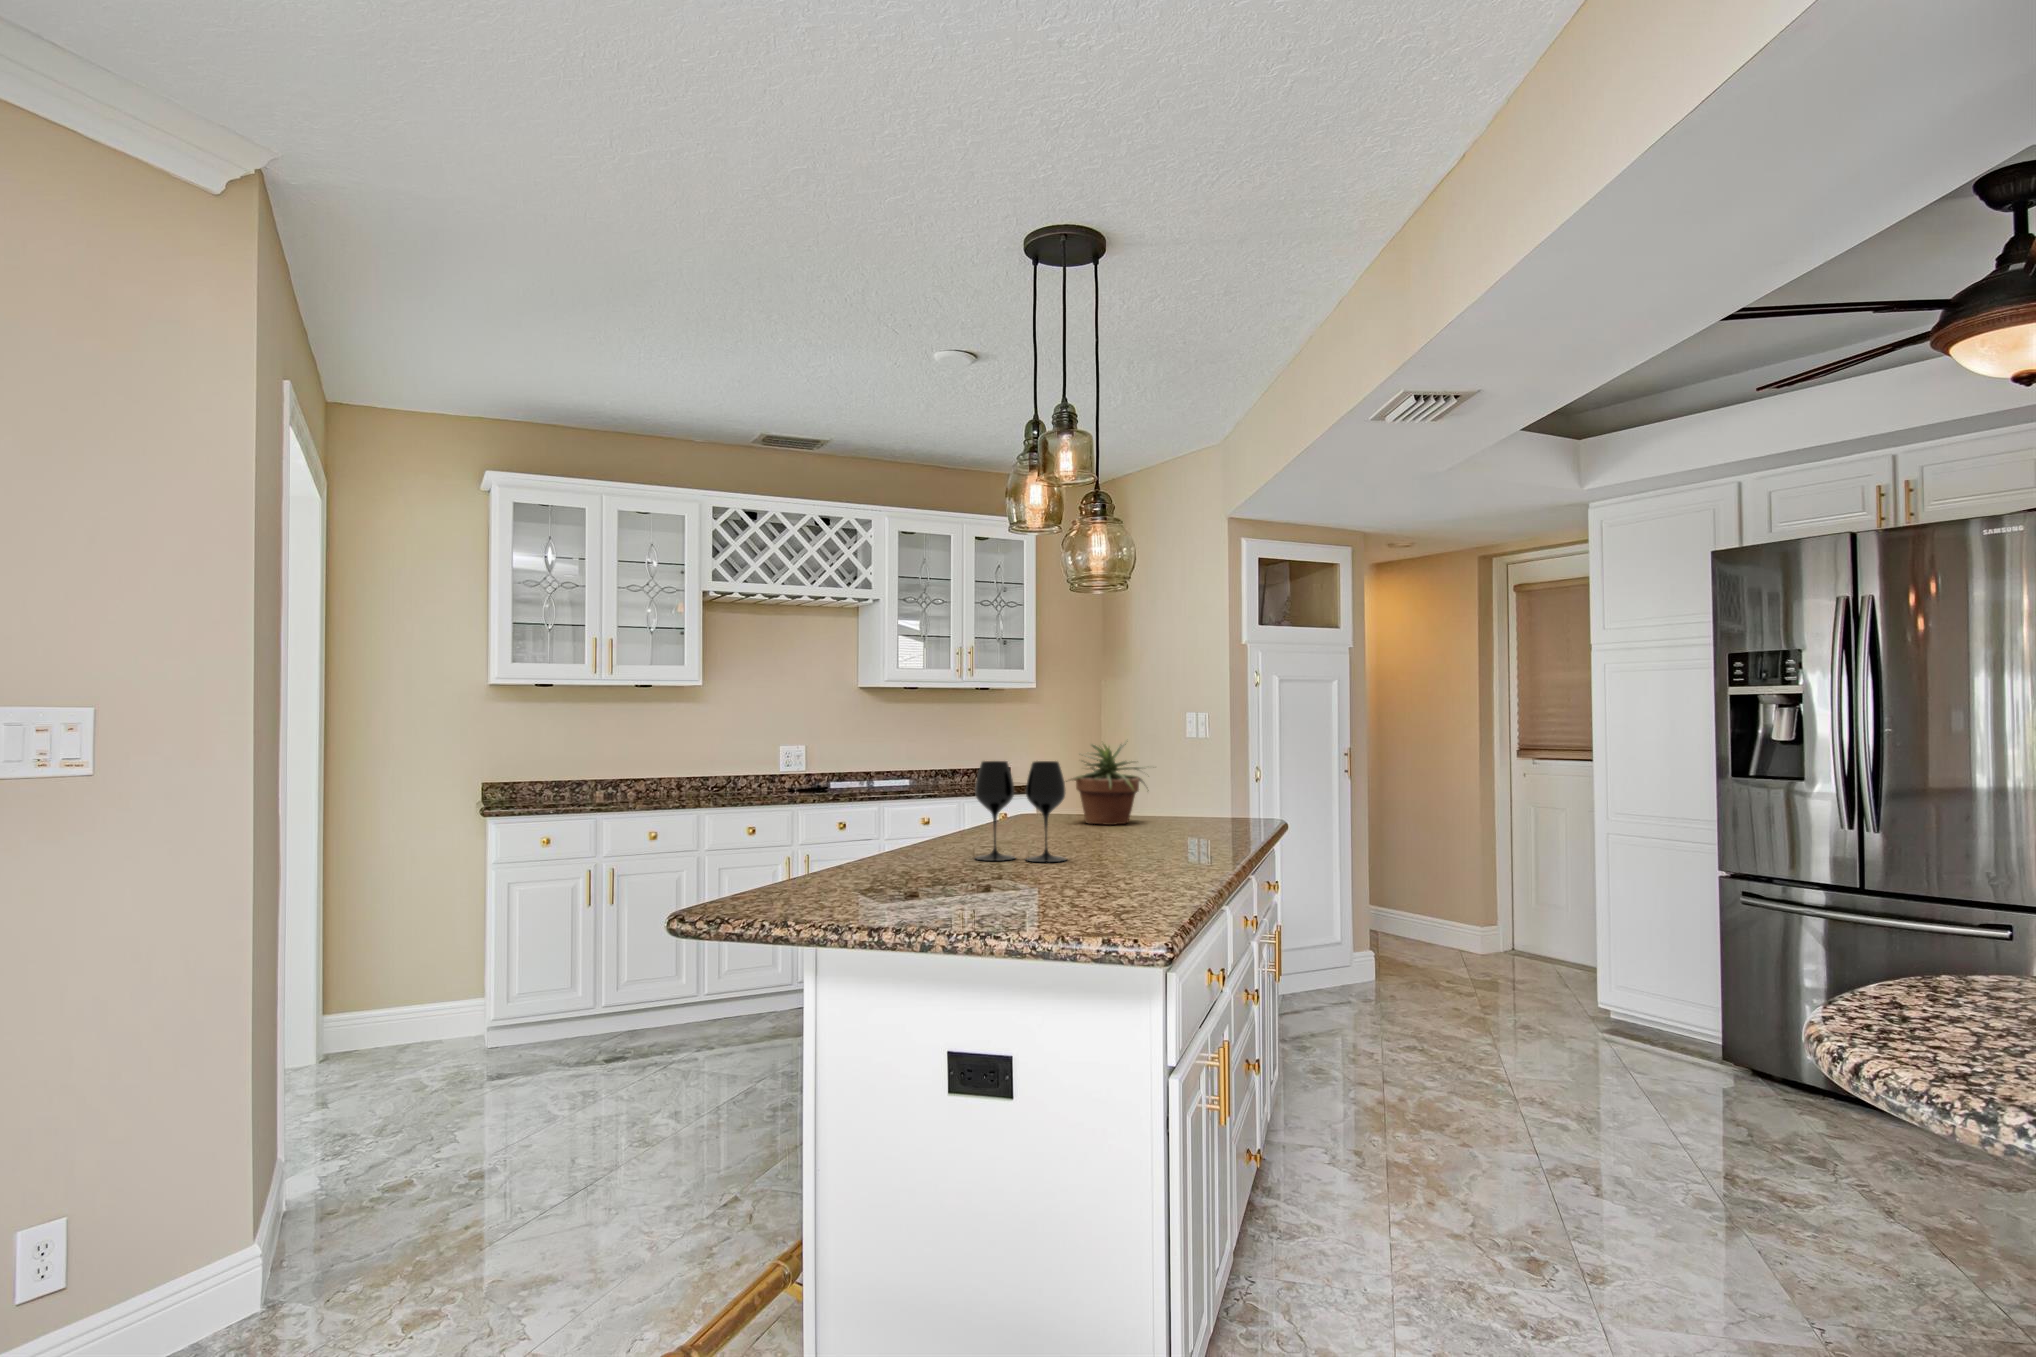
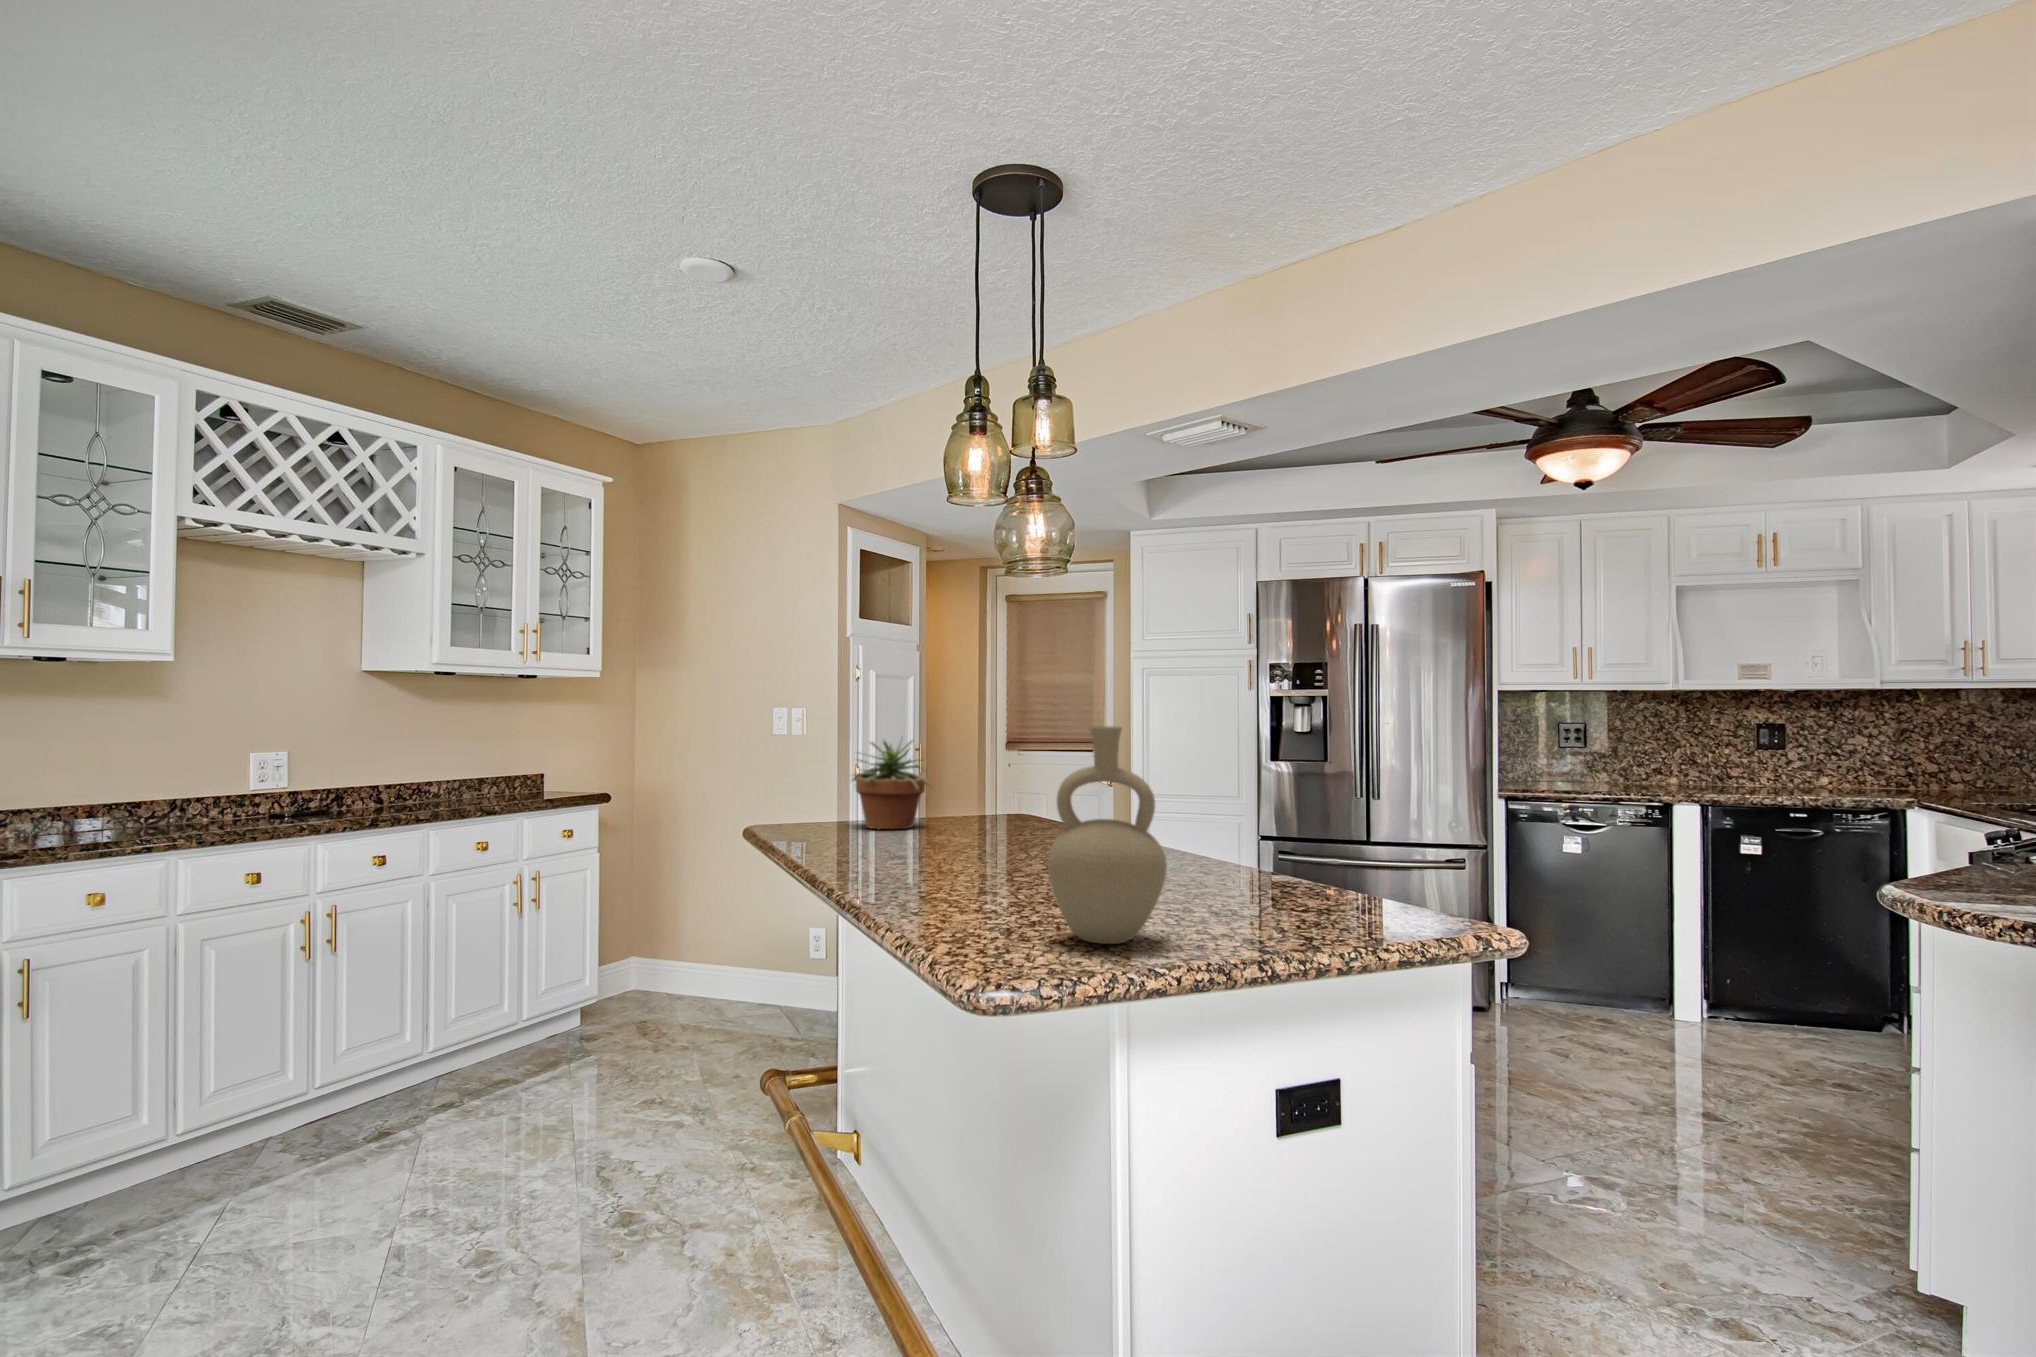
vase: none [810,731,907,907] -> present [1048,726,1167,944]
wine glass: present [975,761,1066,862] -> none [950,760,1051,877]

